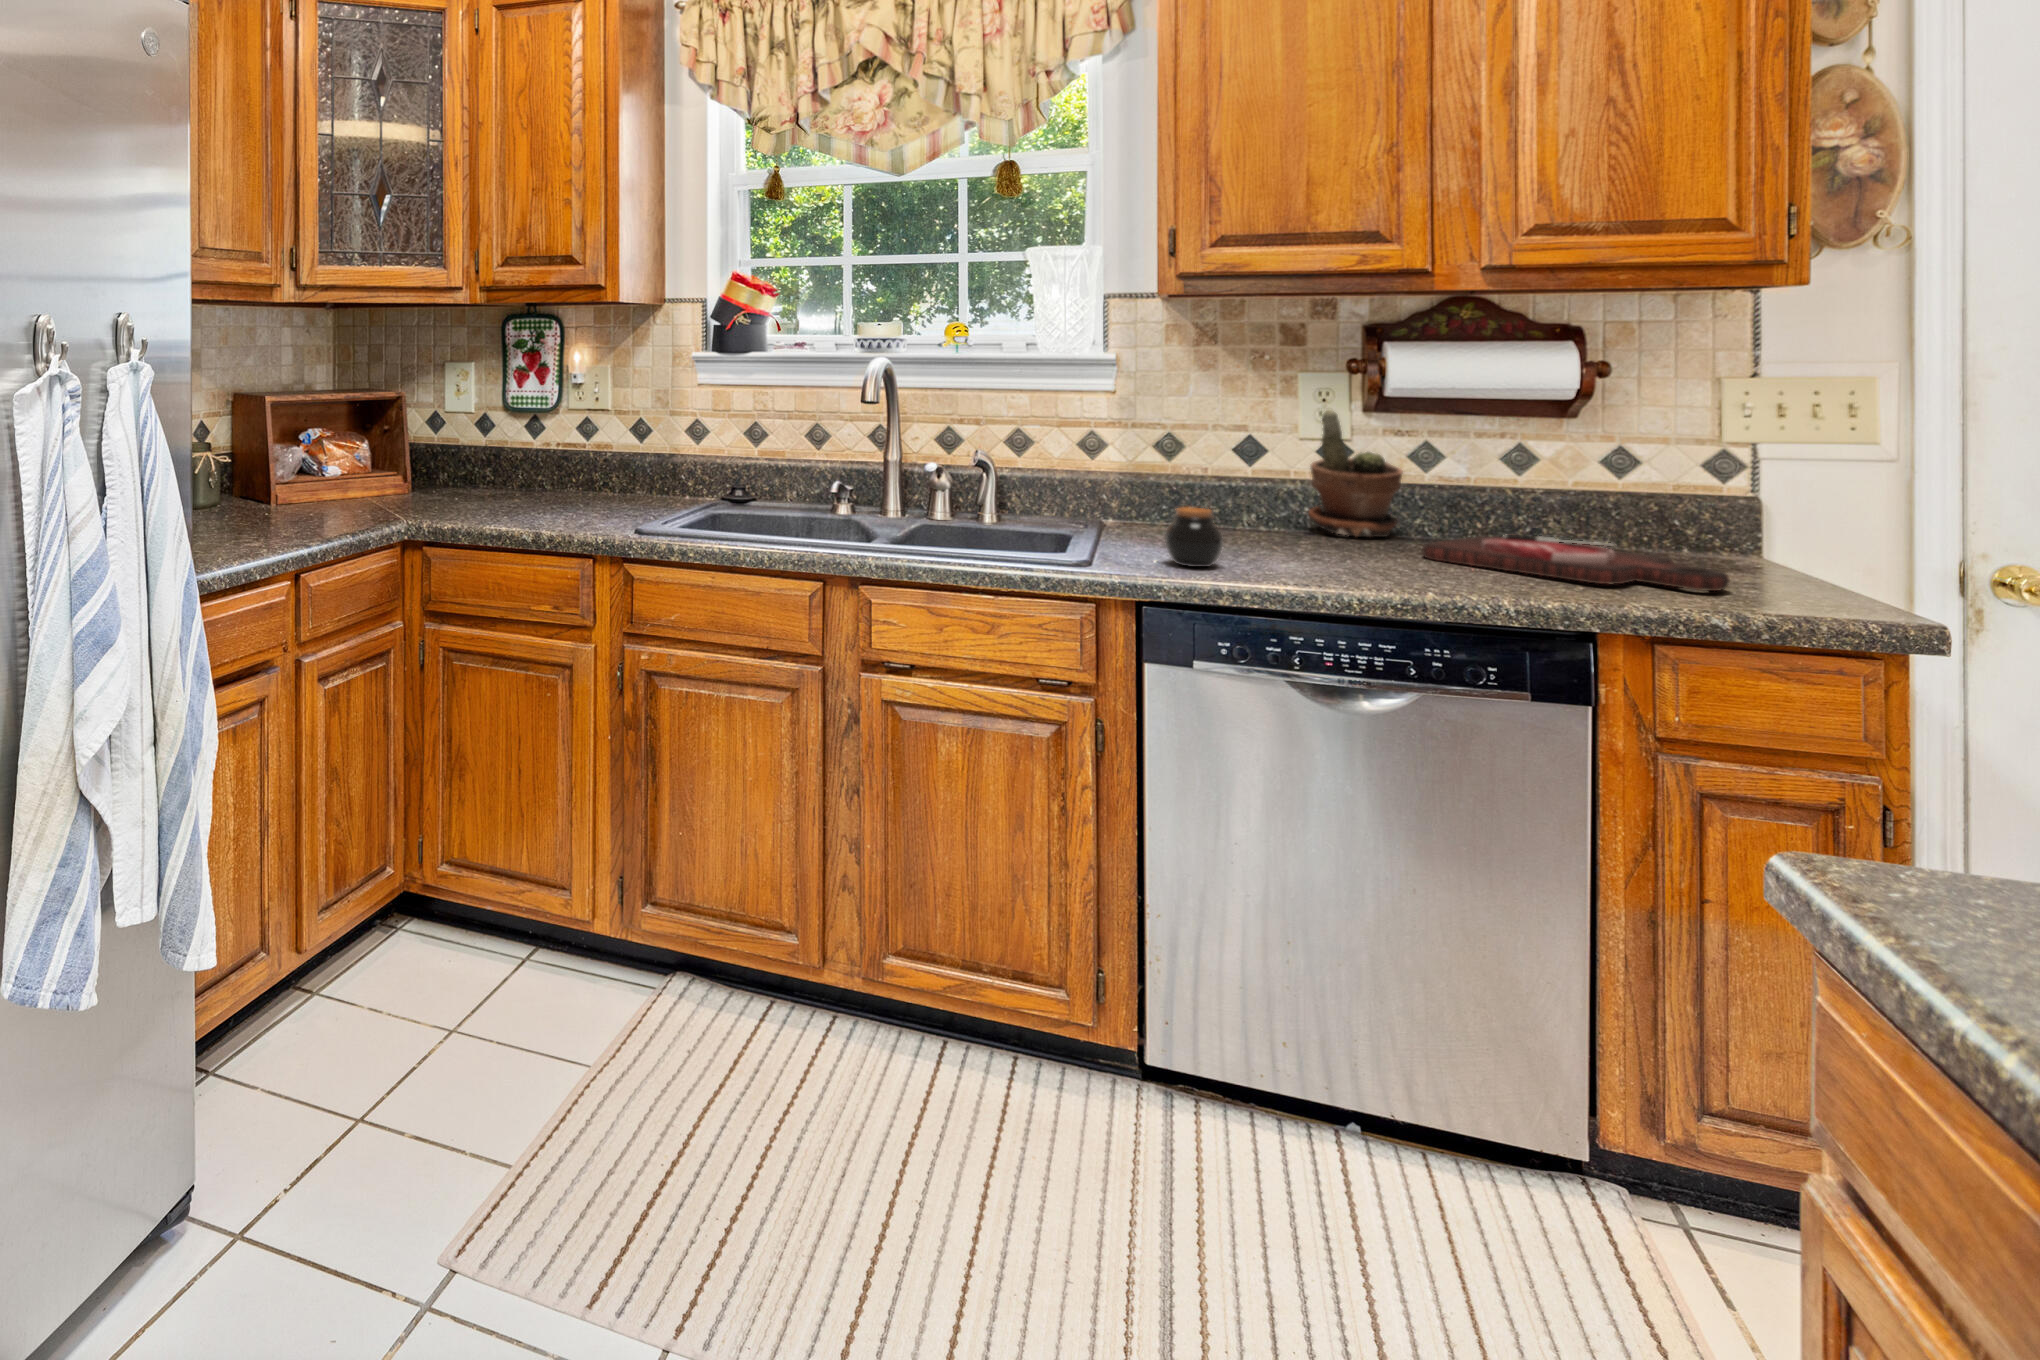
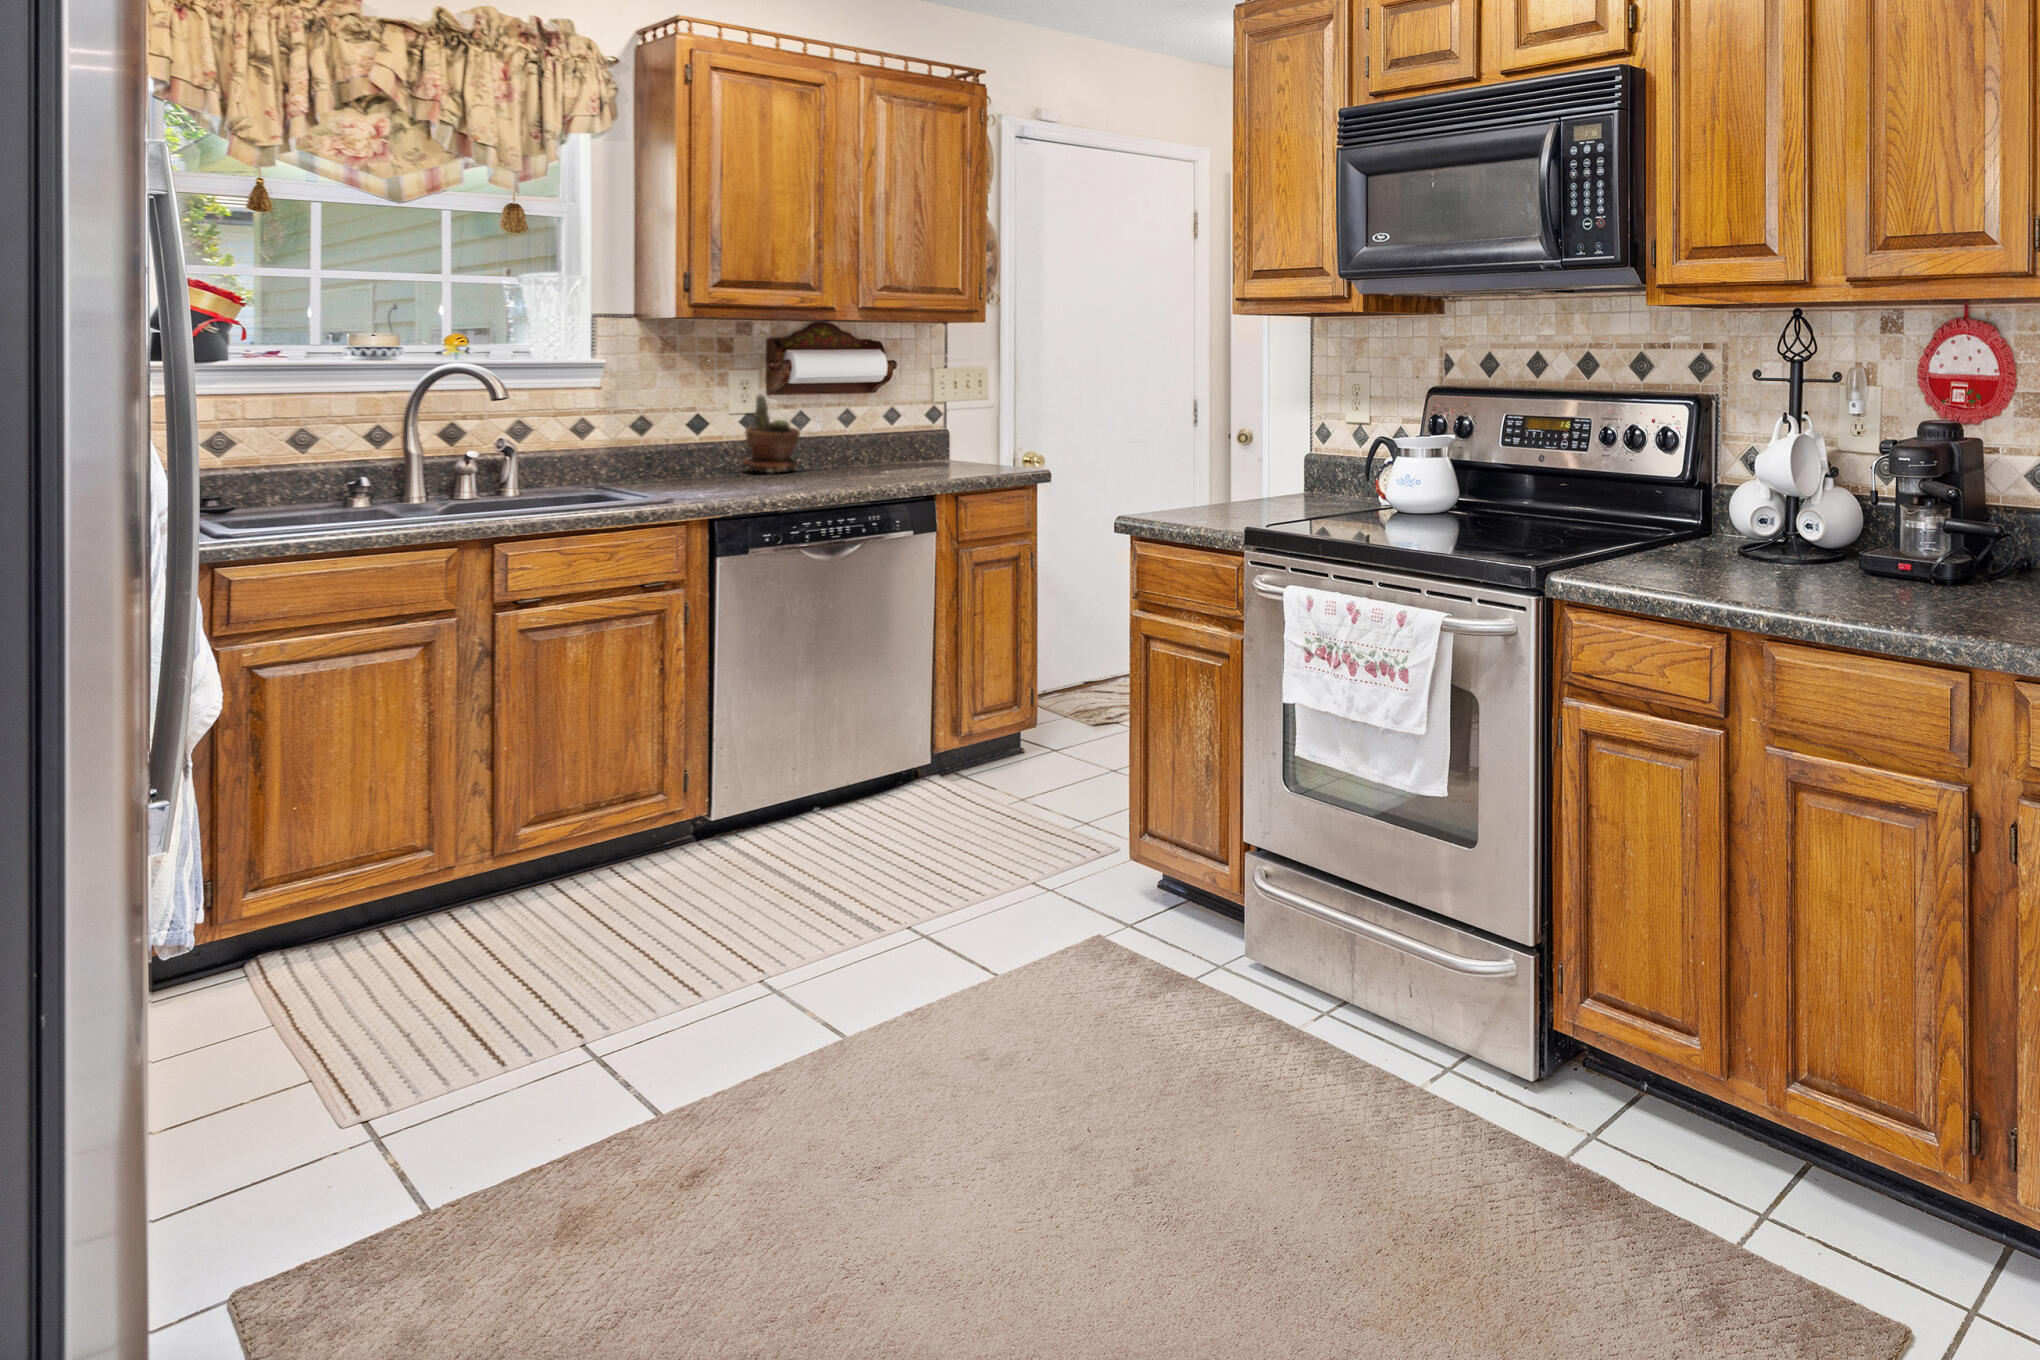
jar: present [1165,507,1223,567] -> none [706,457,744,494]
cutting board: present [1422,534,1730,591] -> none [827,455,967,477]

